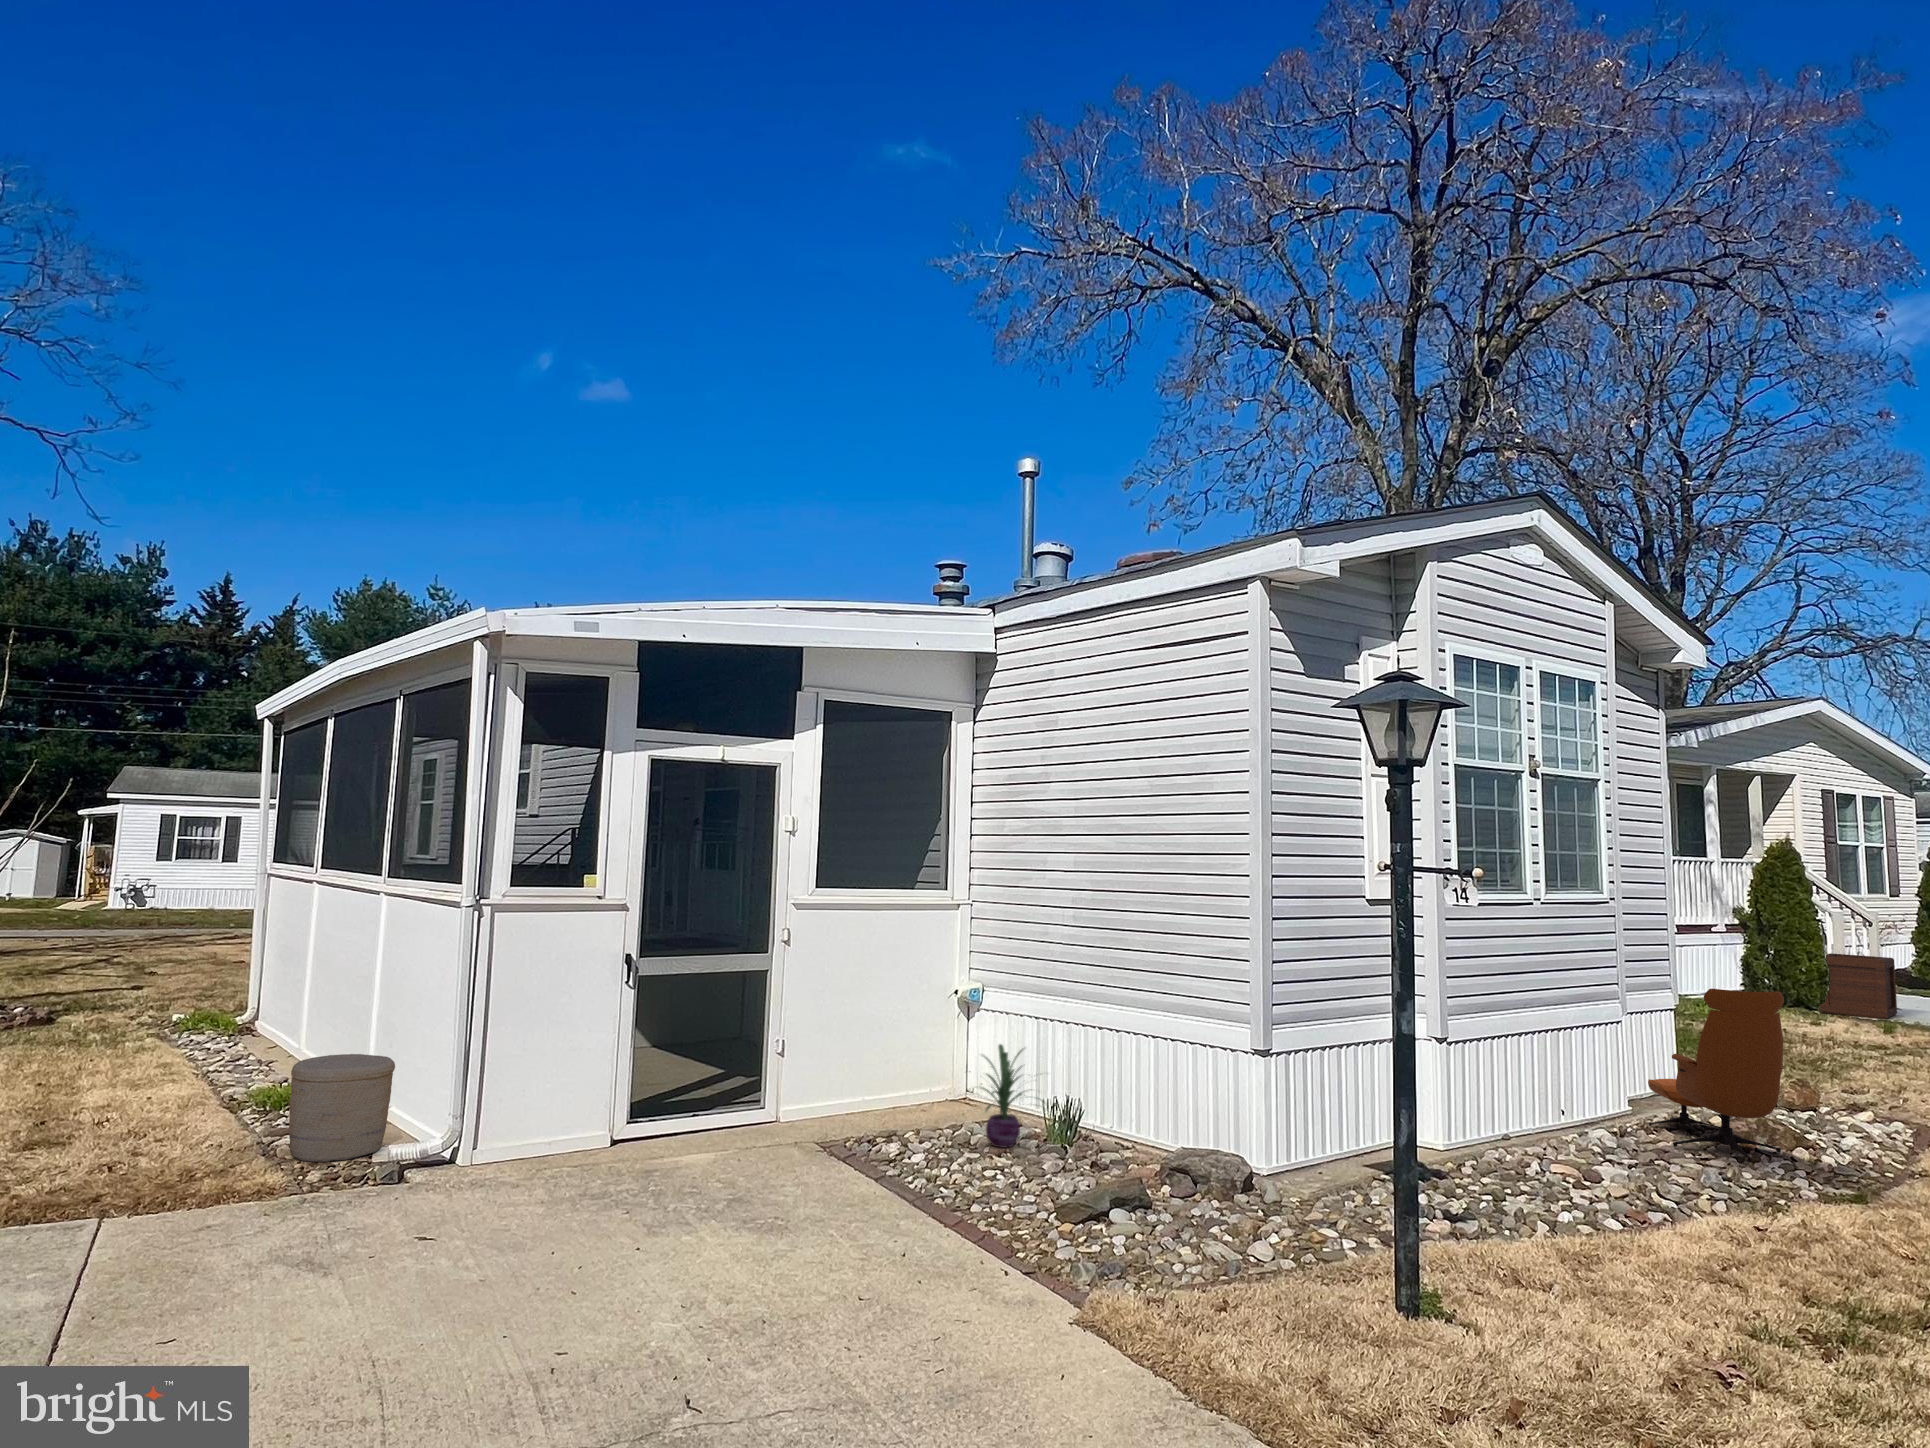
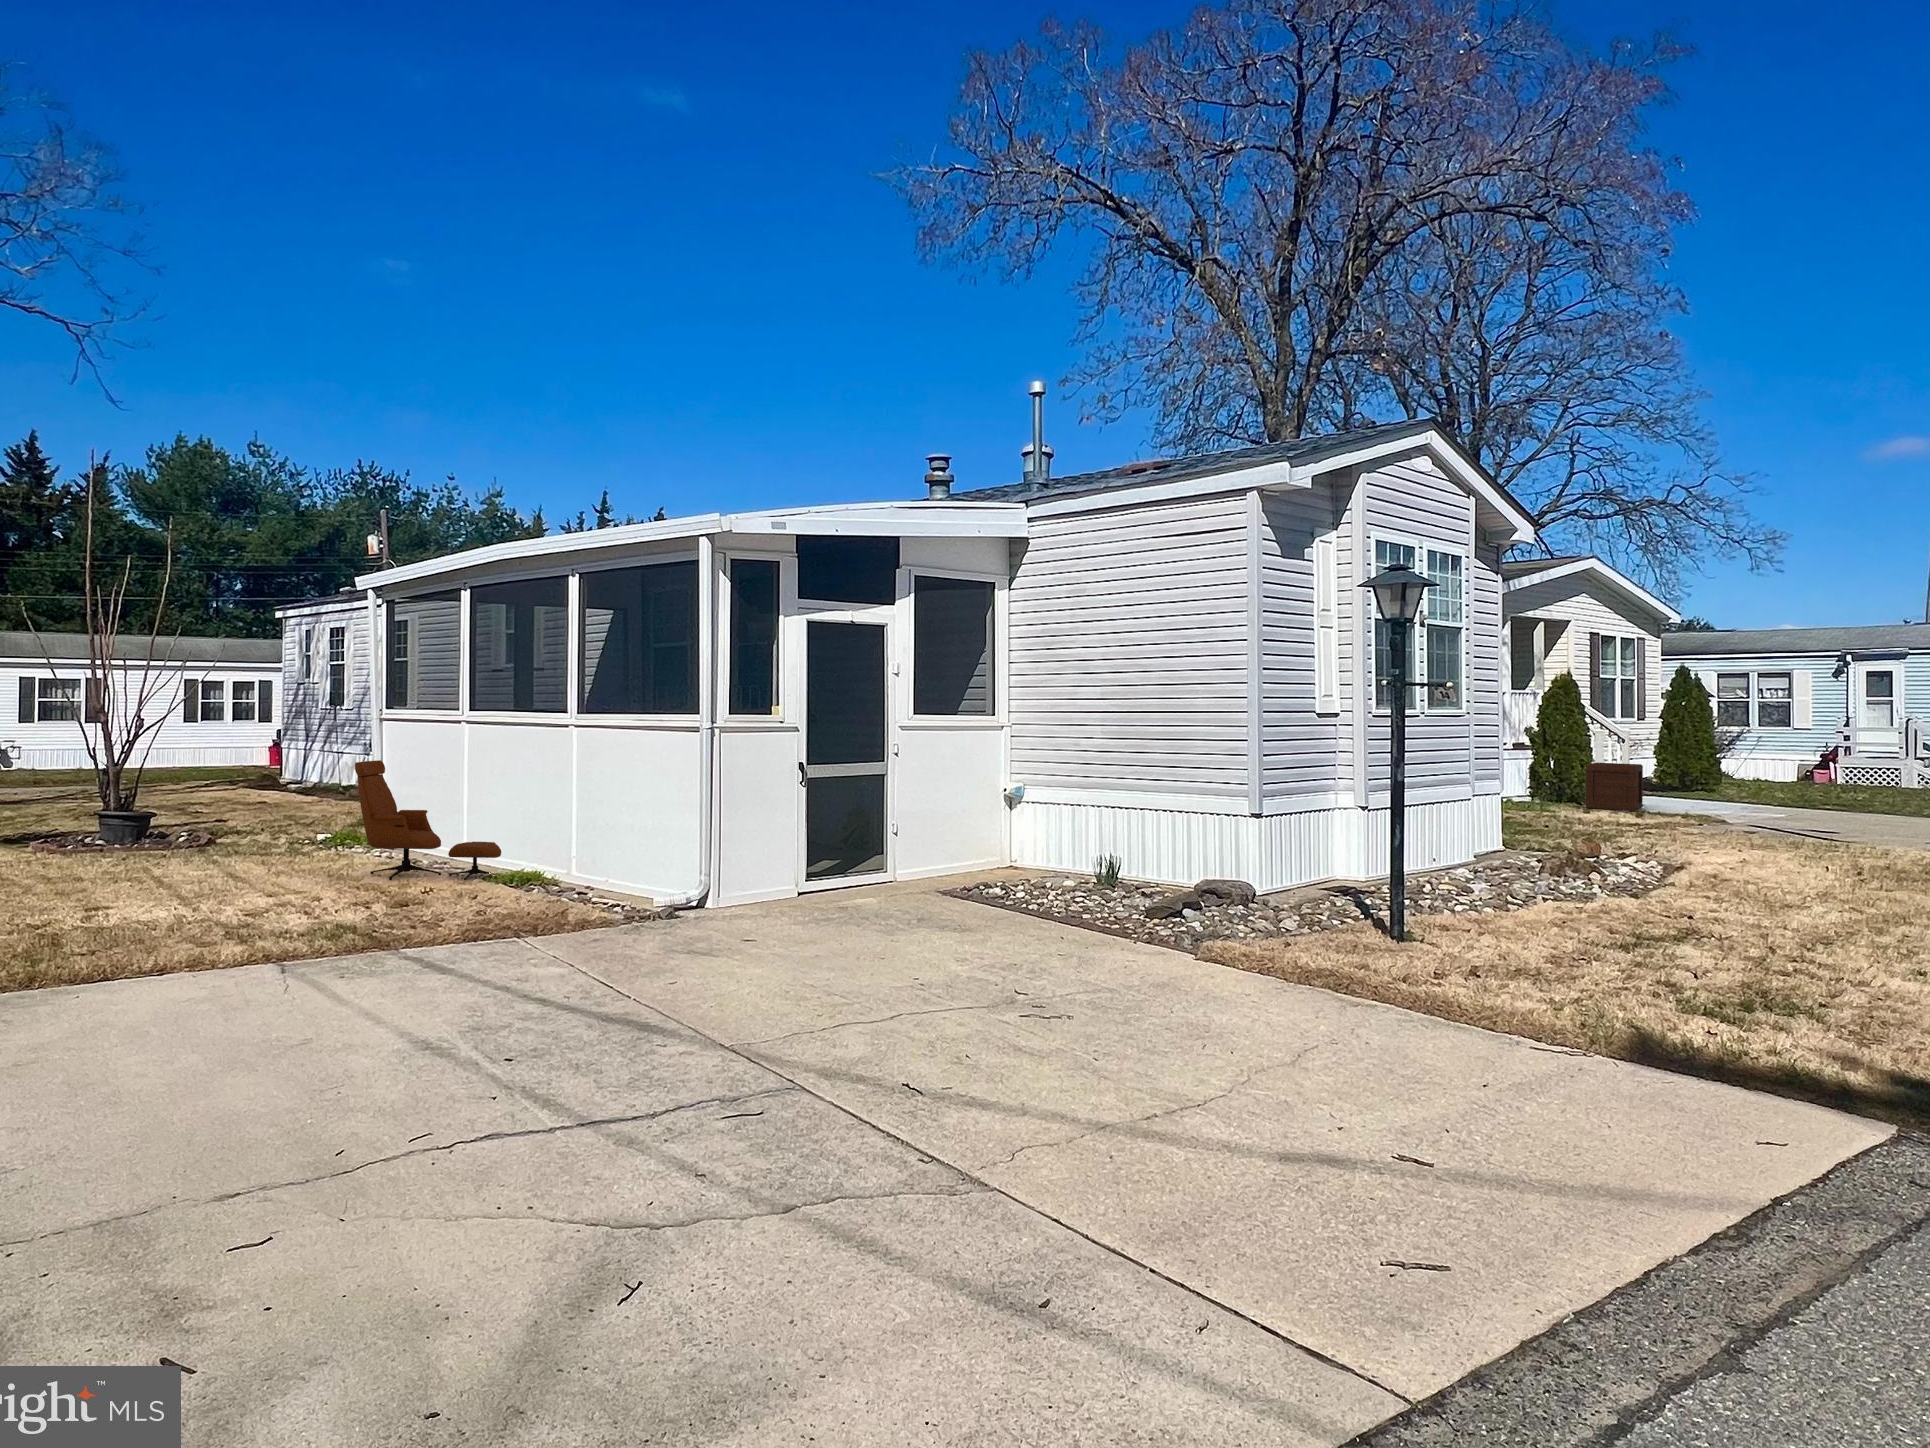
lounge chair: present [1648,989,1784,1162] -> present [355,760,501,880]
decorative plant: present [982,1044,1023,1148] -> none [1023,824,1095,894]
woven basket: present [289,1054,395,1162] -> none [563,842,632,914]

